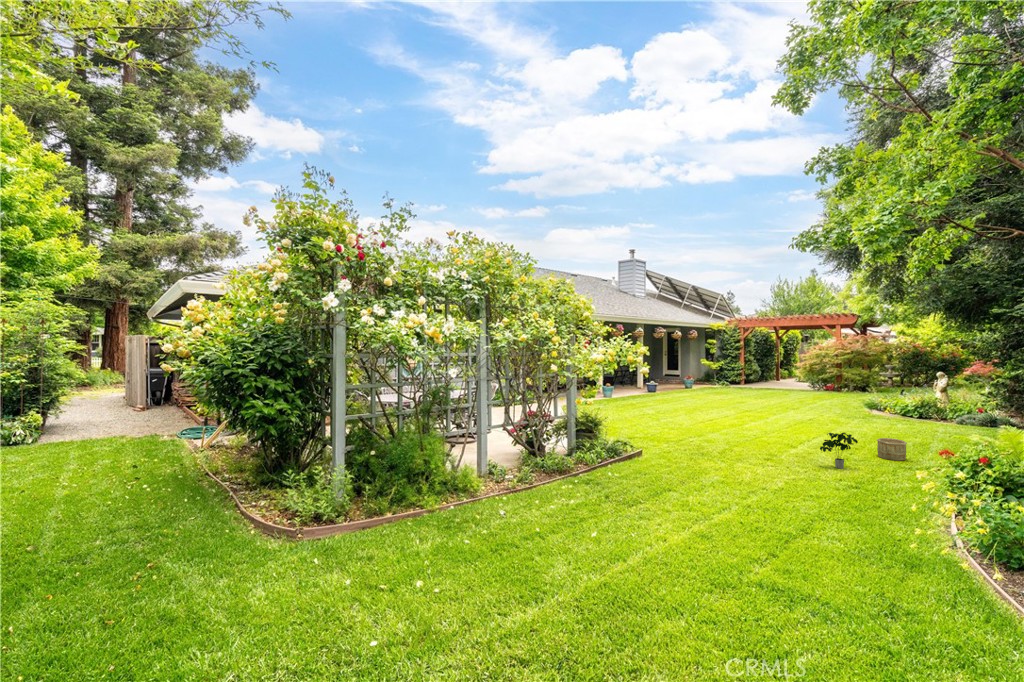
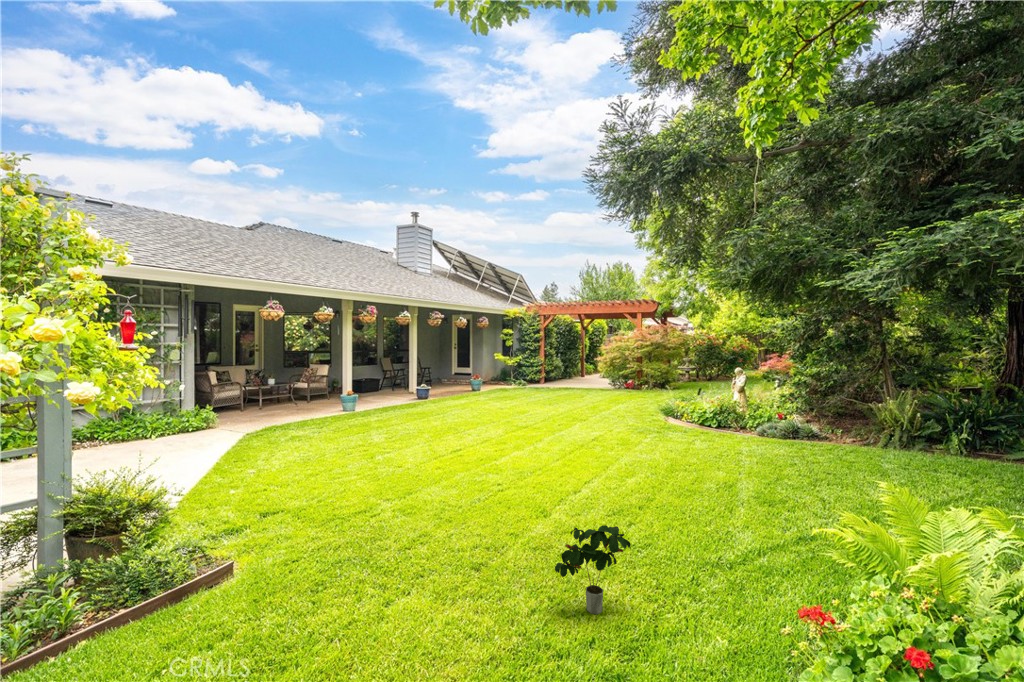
wooden bucket: present [877,438,907,461] -> none [669,503,717,553]

